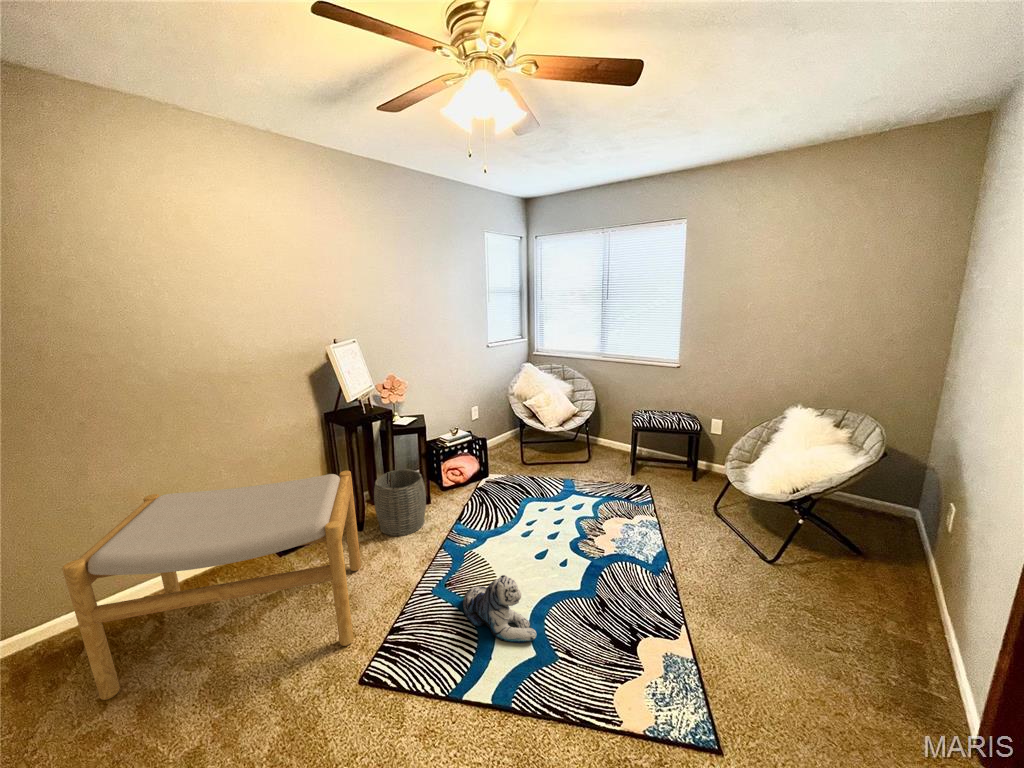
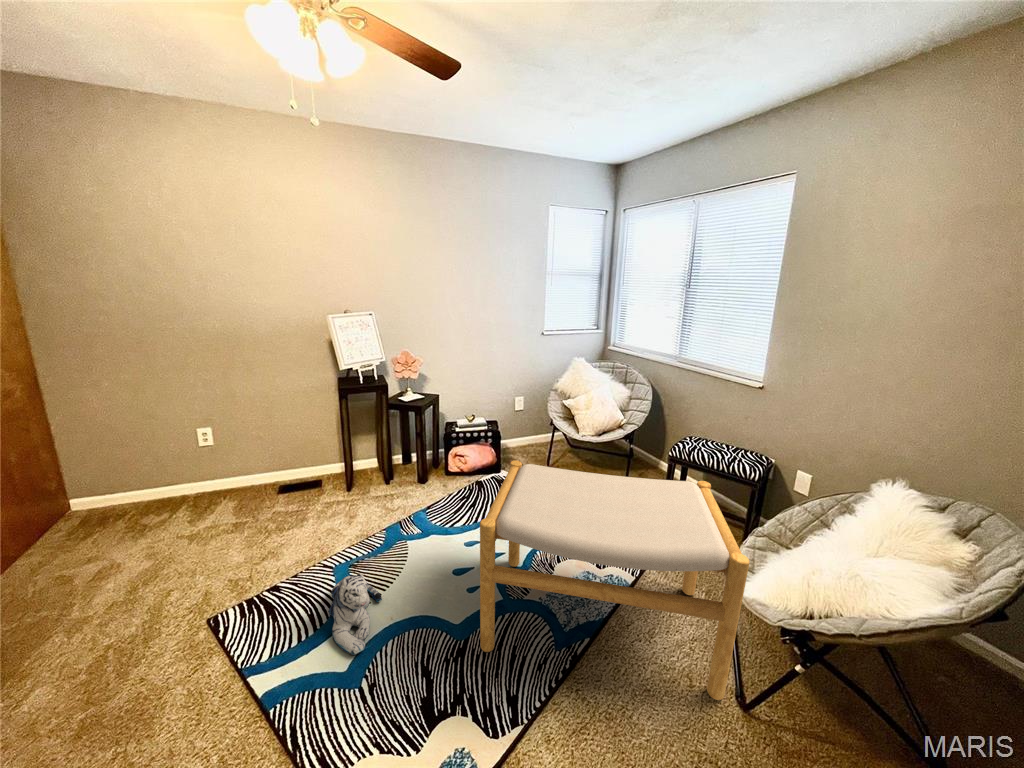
woven basket: present [374,470,426,536] -> none [356,443,407,506]
footstool: present [62,471,361,700] -> present [480,461,750,700]

